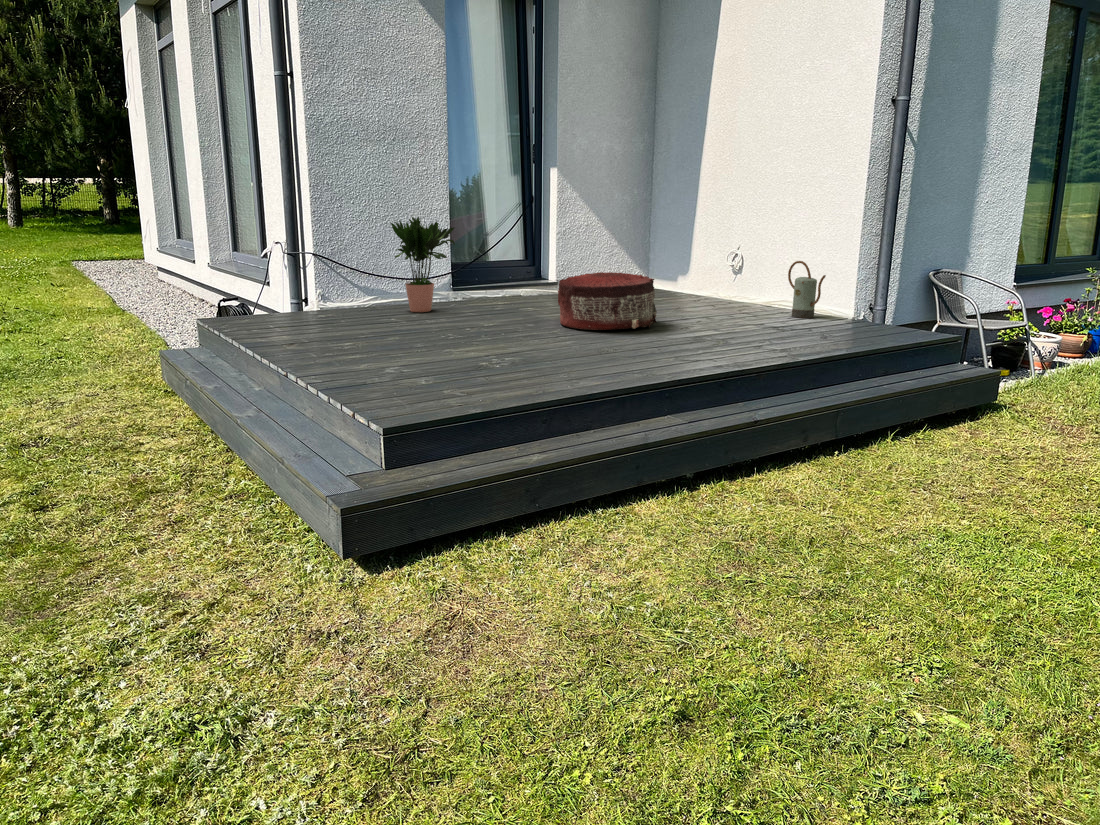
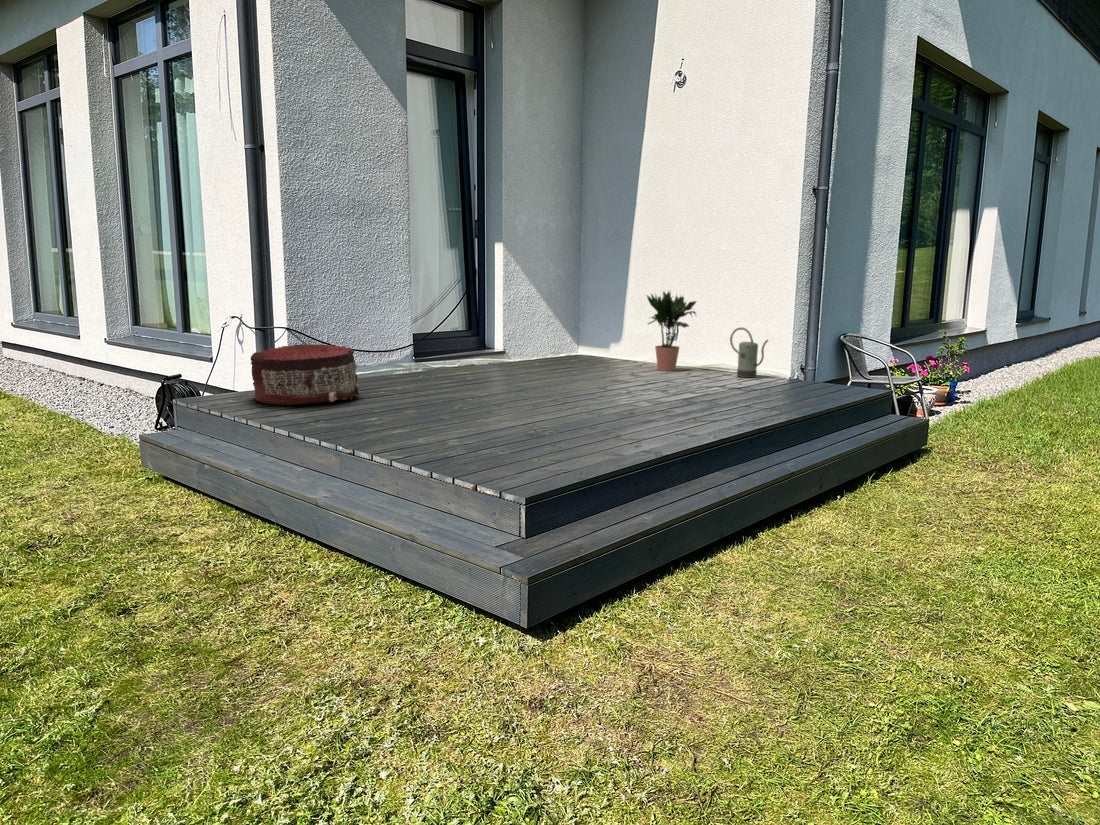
potted plant: present [391,217,455,312] -> present [647,292,696,371]
pouf: present [558,272,657,330] -> present [251,344,359,405]

